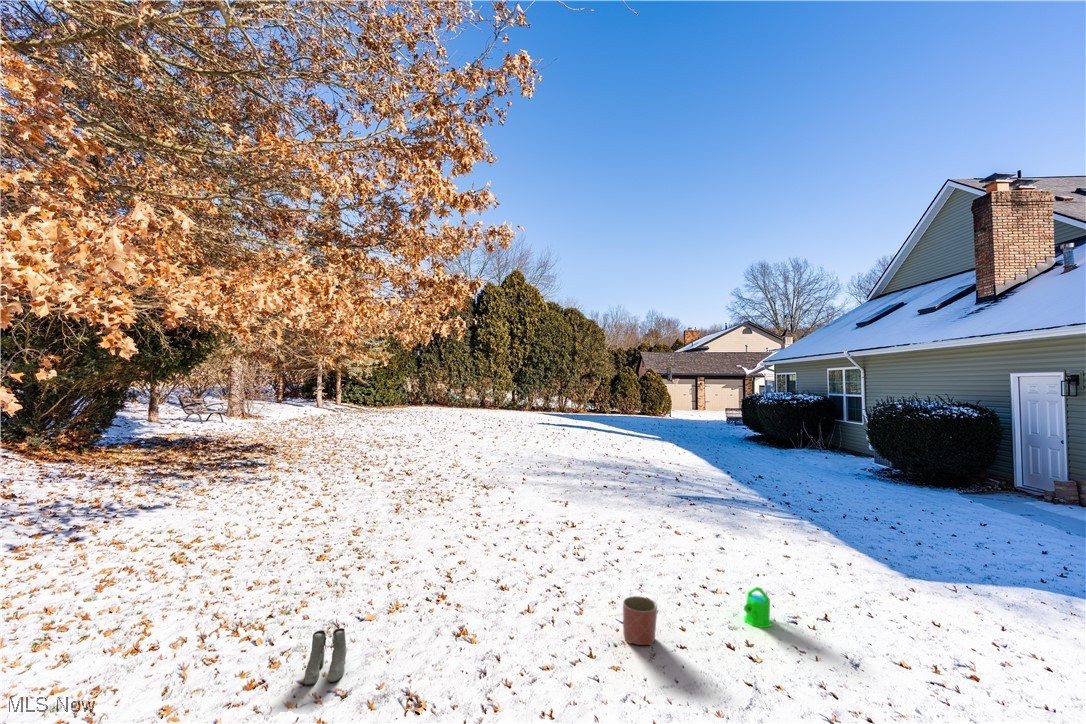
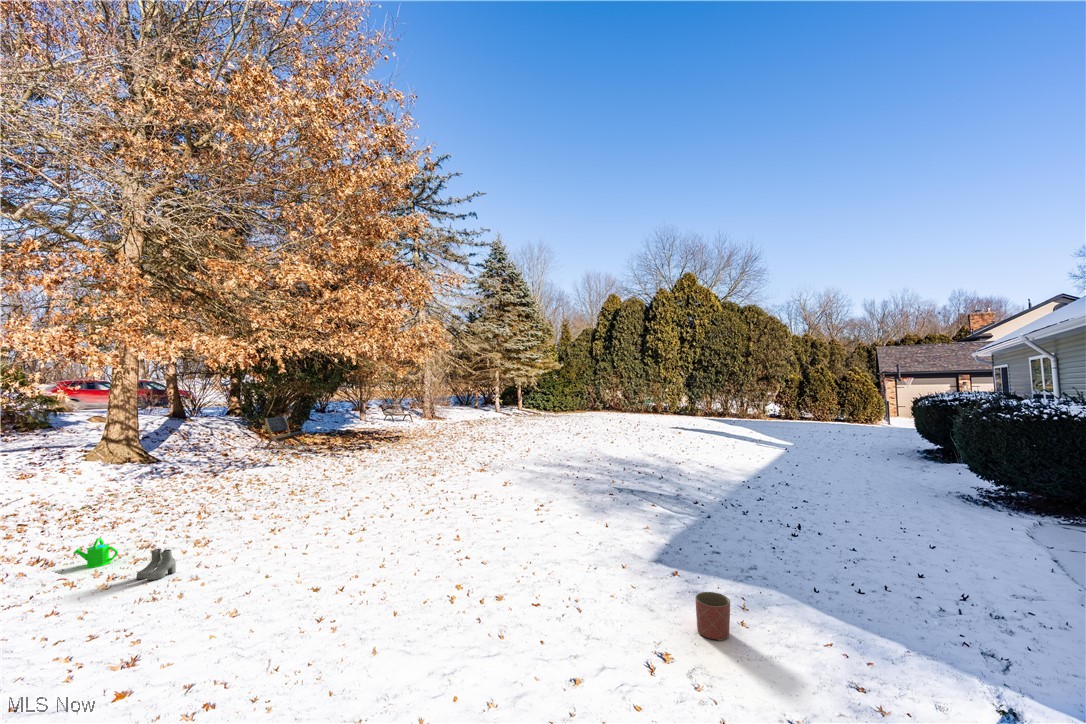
lounge chair: none [45,416,118,465] -> present [265,416,305,449]
watering can: present [744,587,771,628] -> present [73,538,118,568]
planter: present [623,596,657,645] -> present [695,592,730,641]

